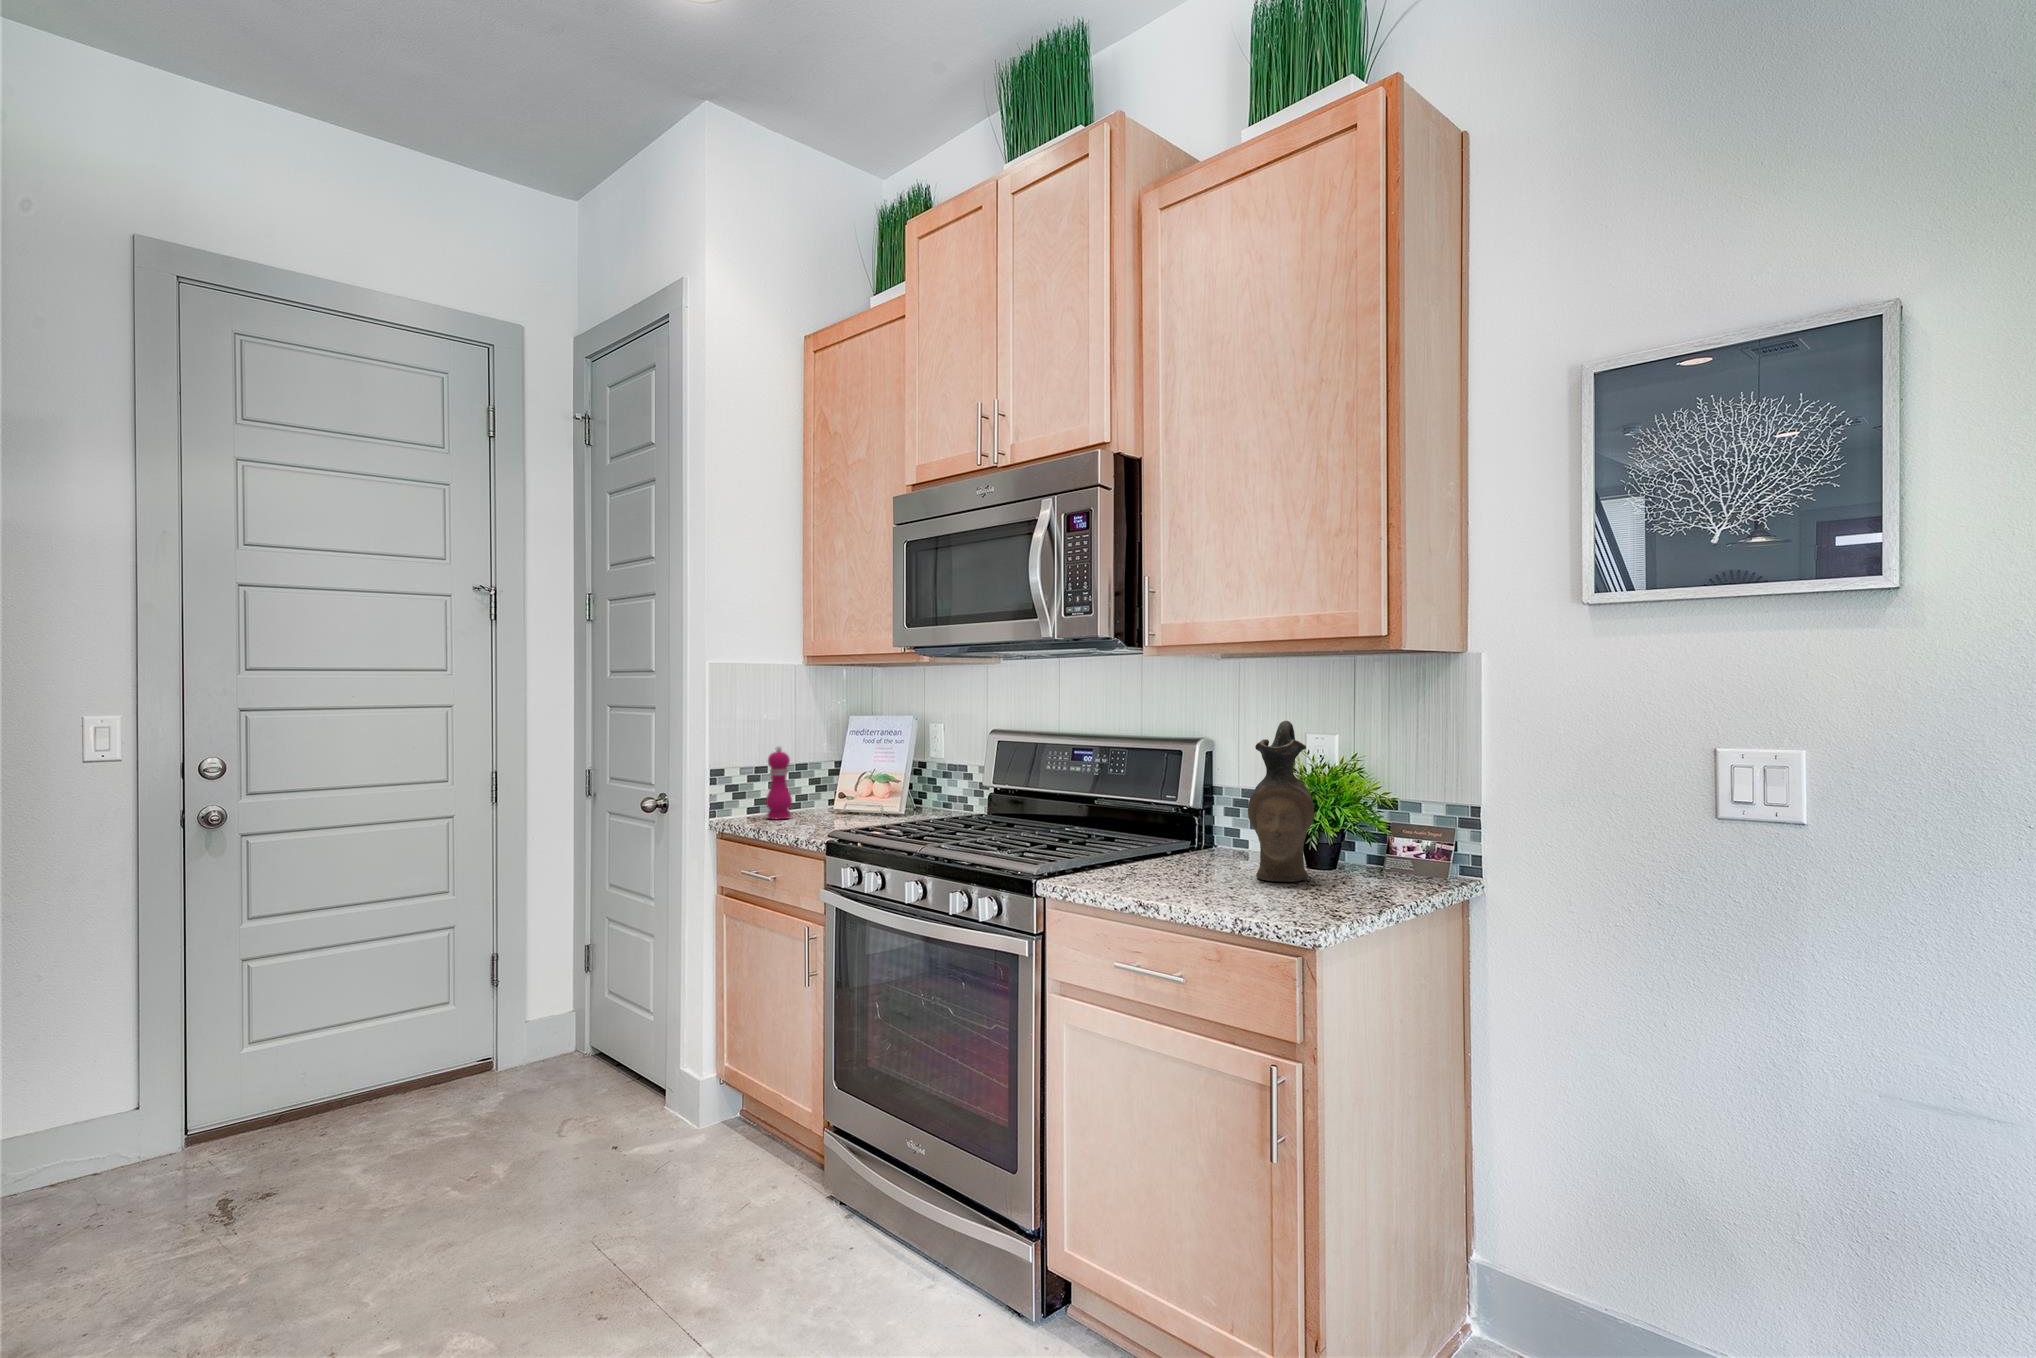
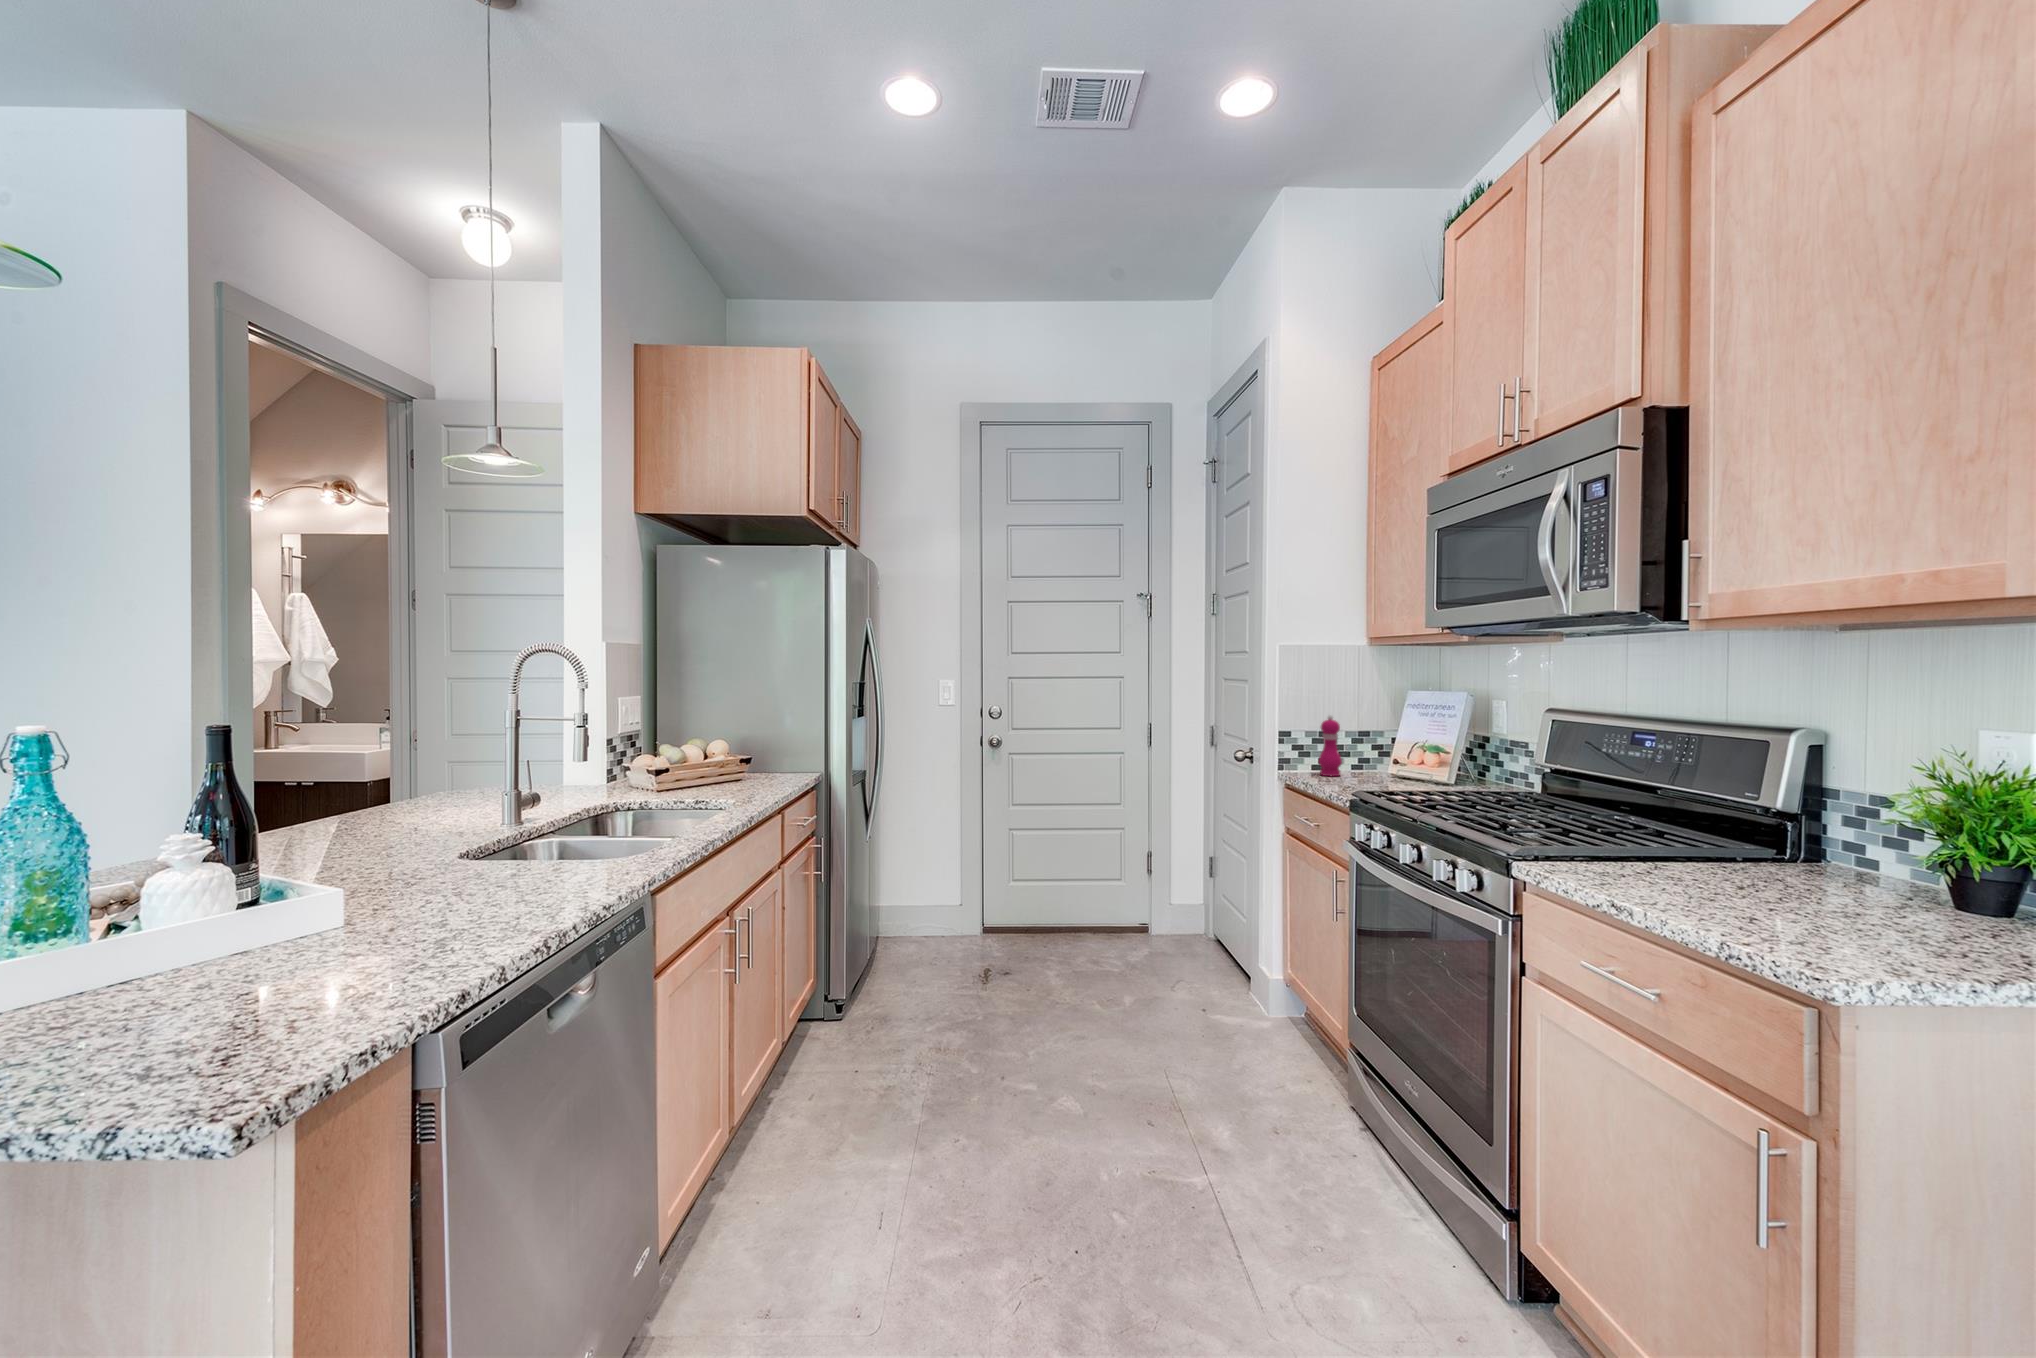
ceramic pitcher: present [1248,721,1314,881] -> none [1814,707,1941,922]

